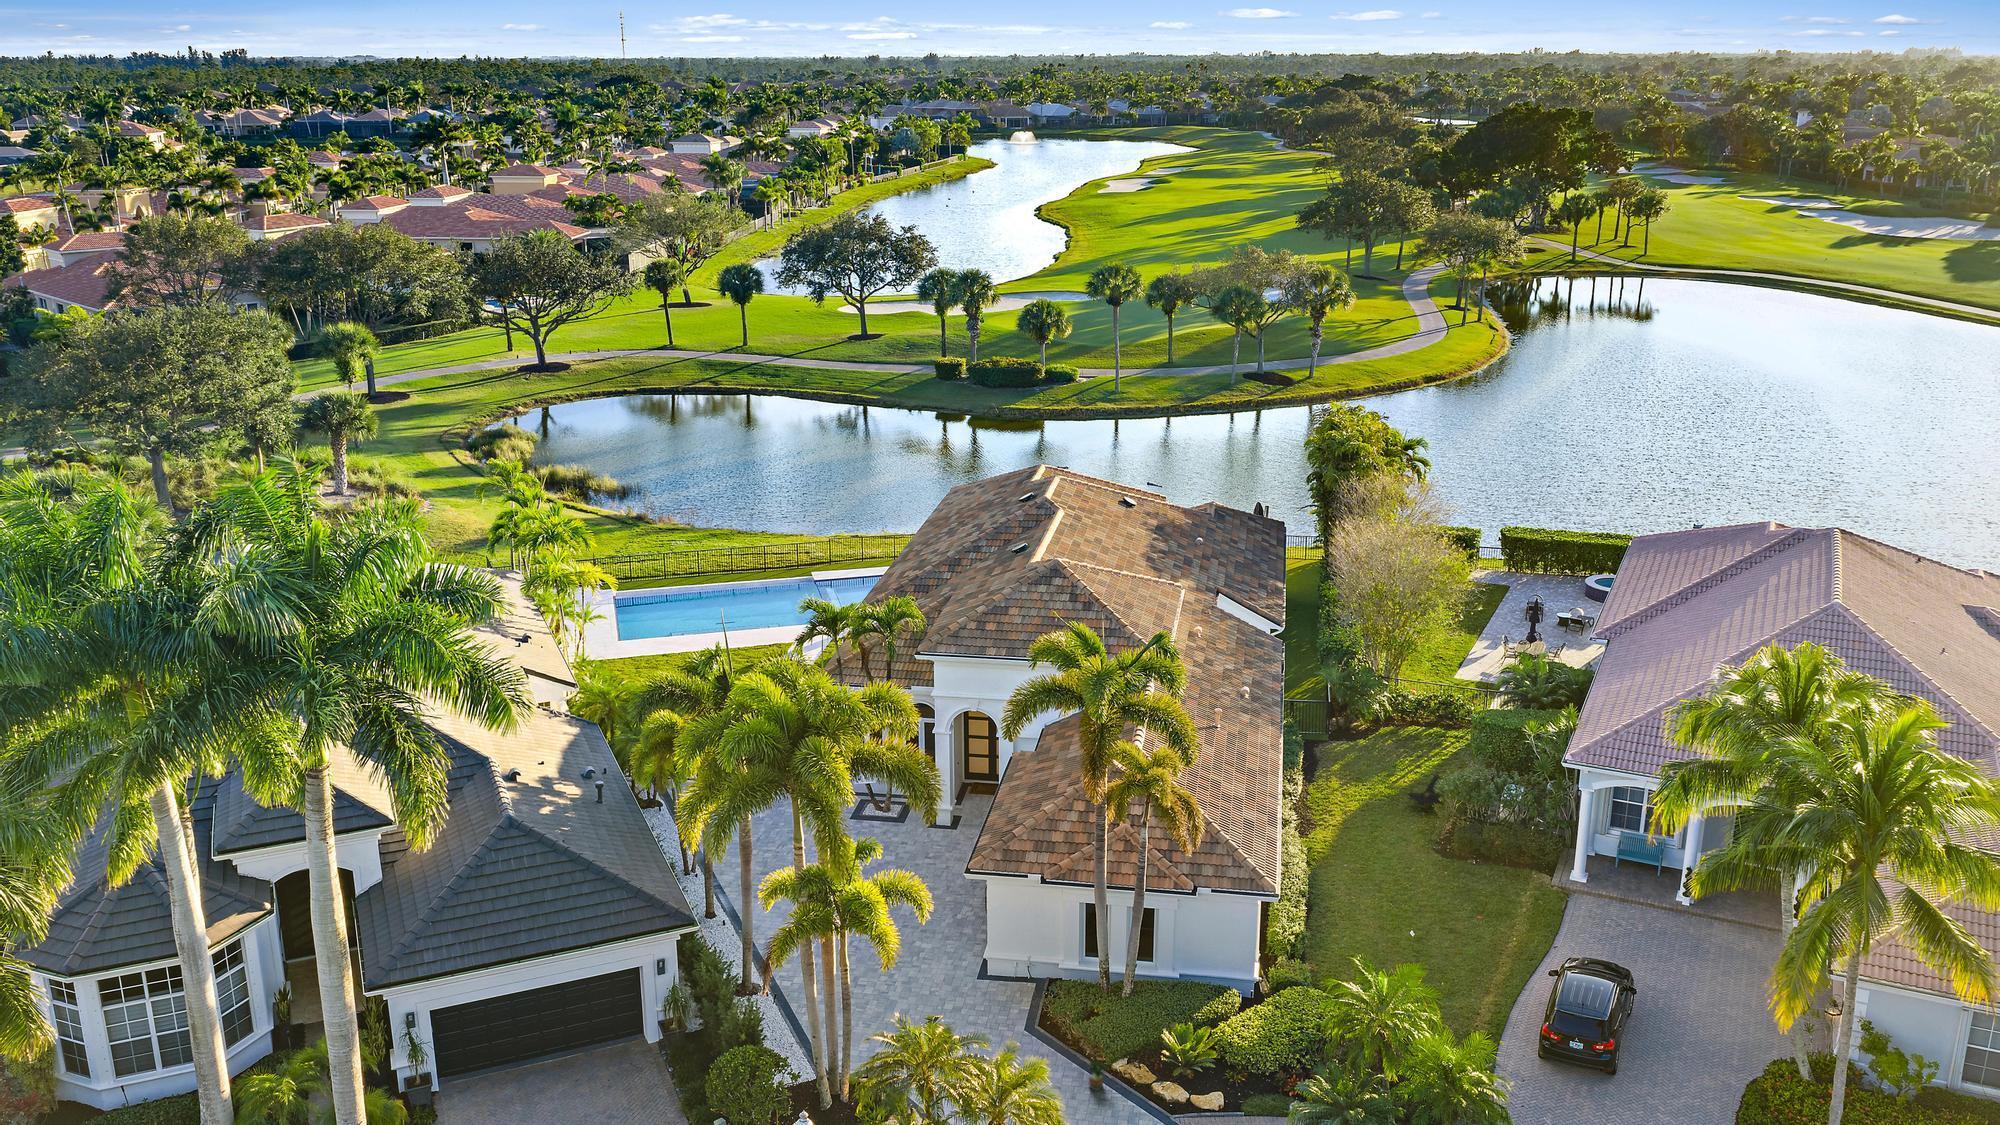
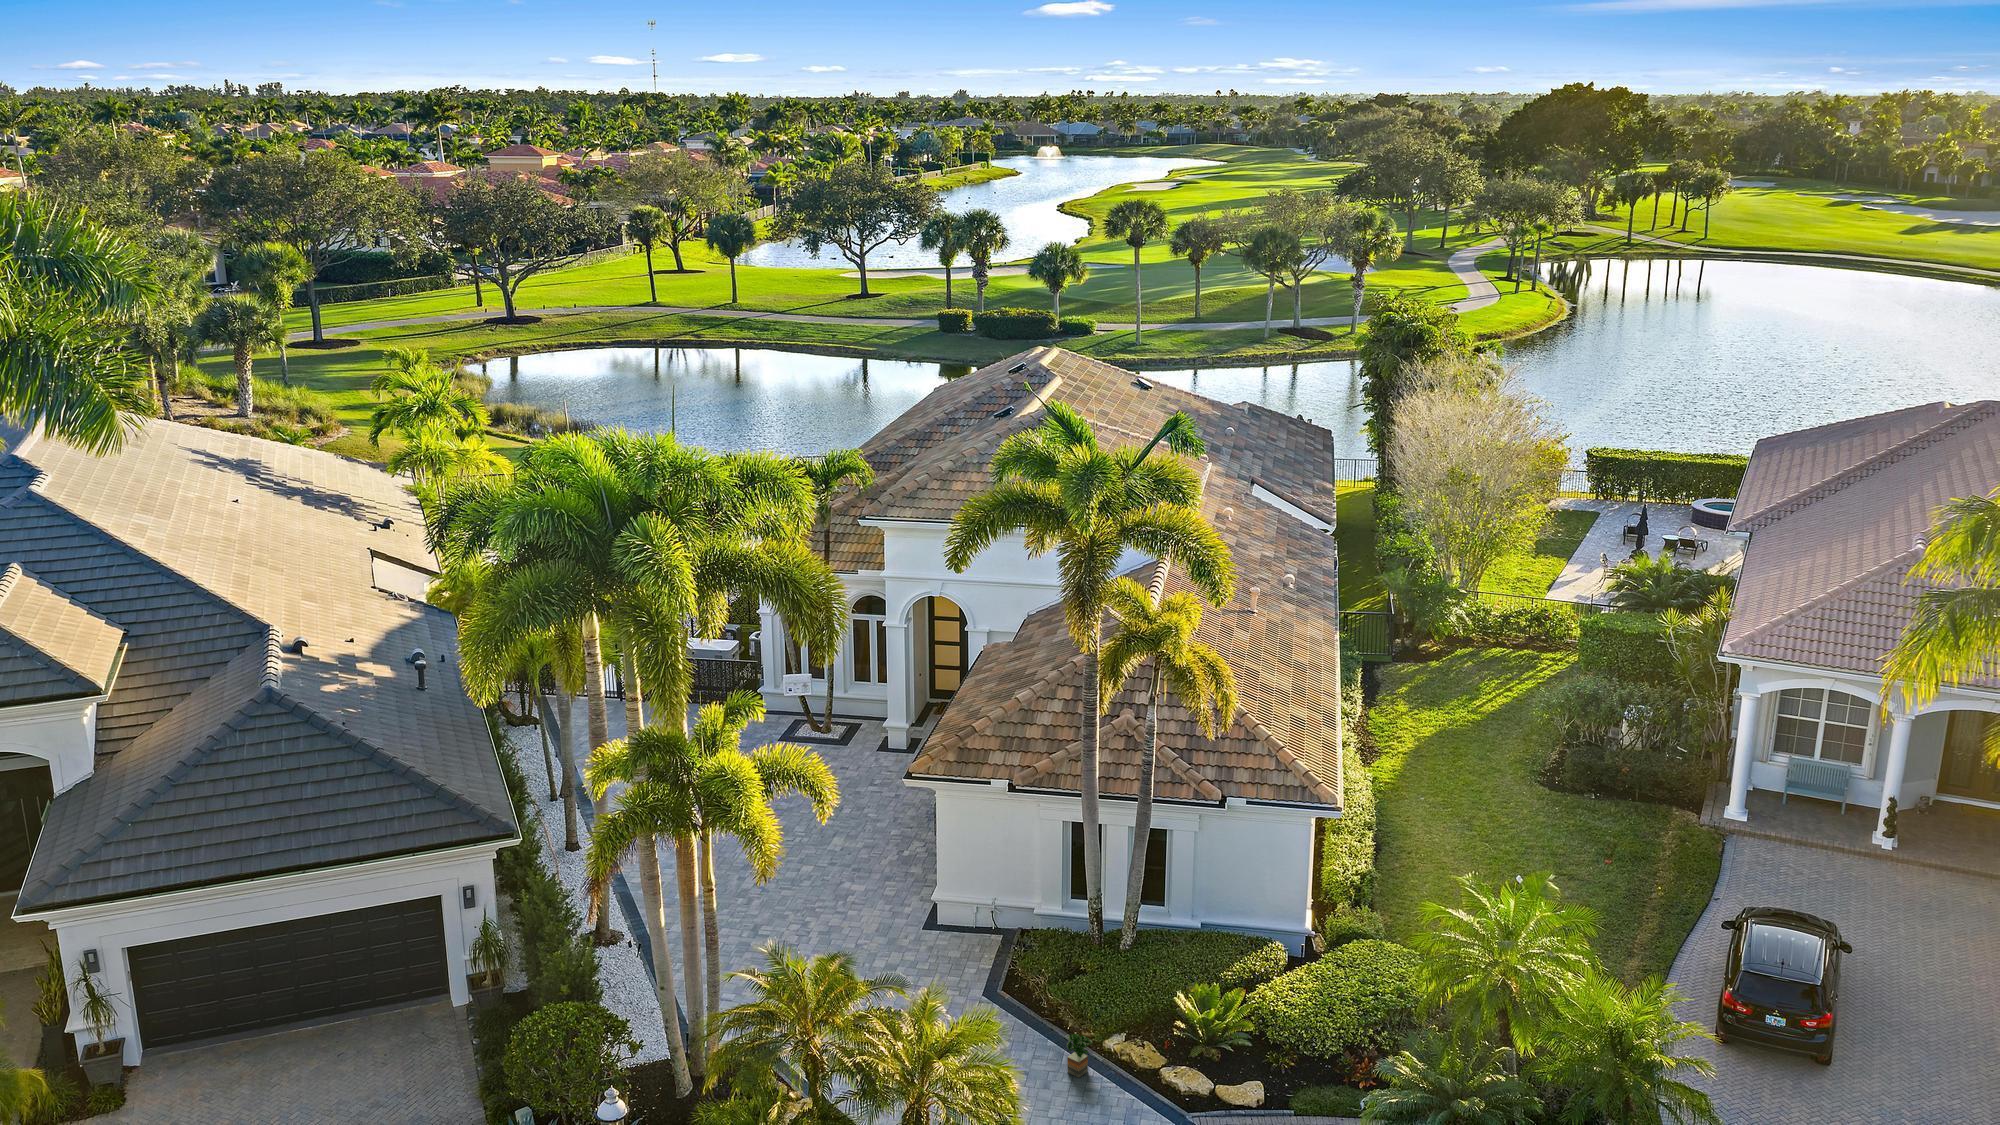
lounge chair: present [1408,774,1444,812] -> none [1498,690,1552,742]

